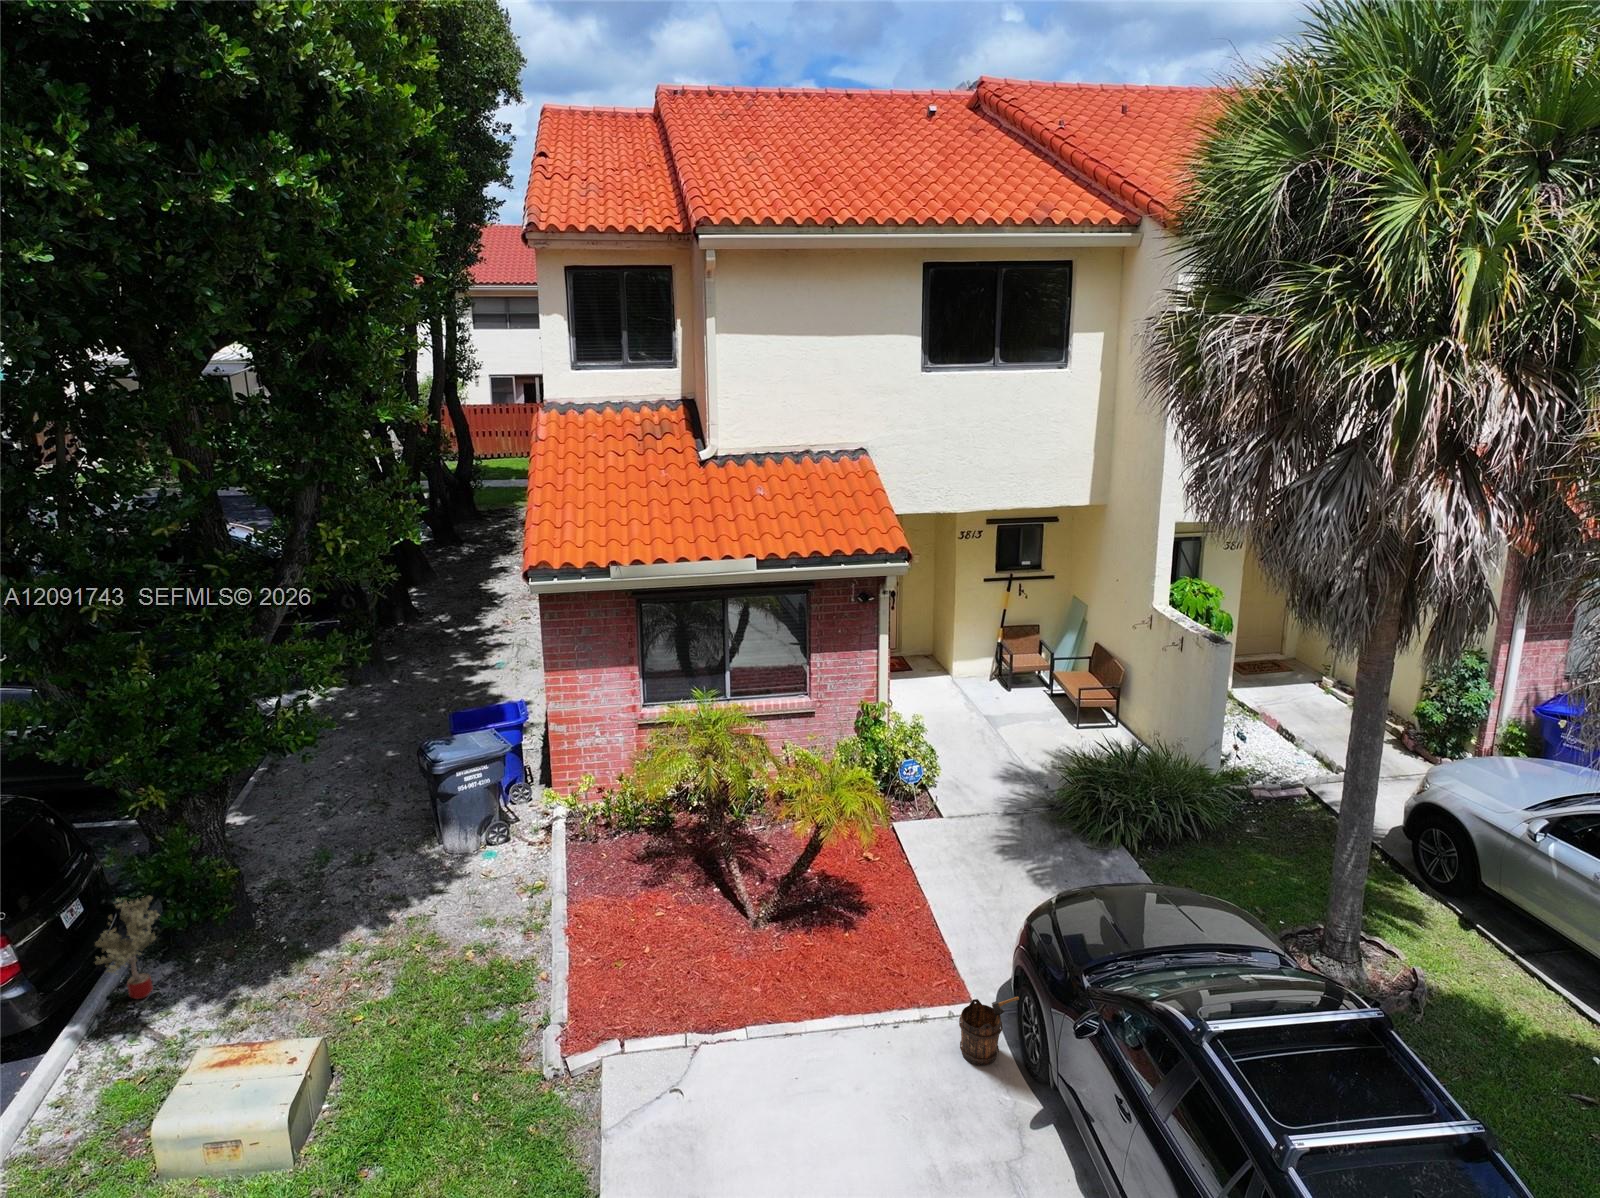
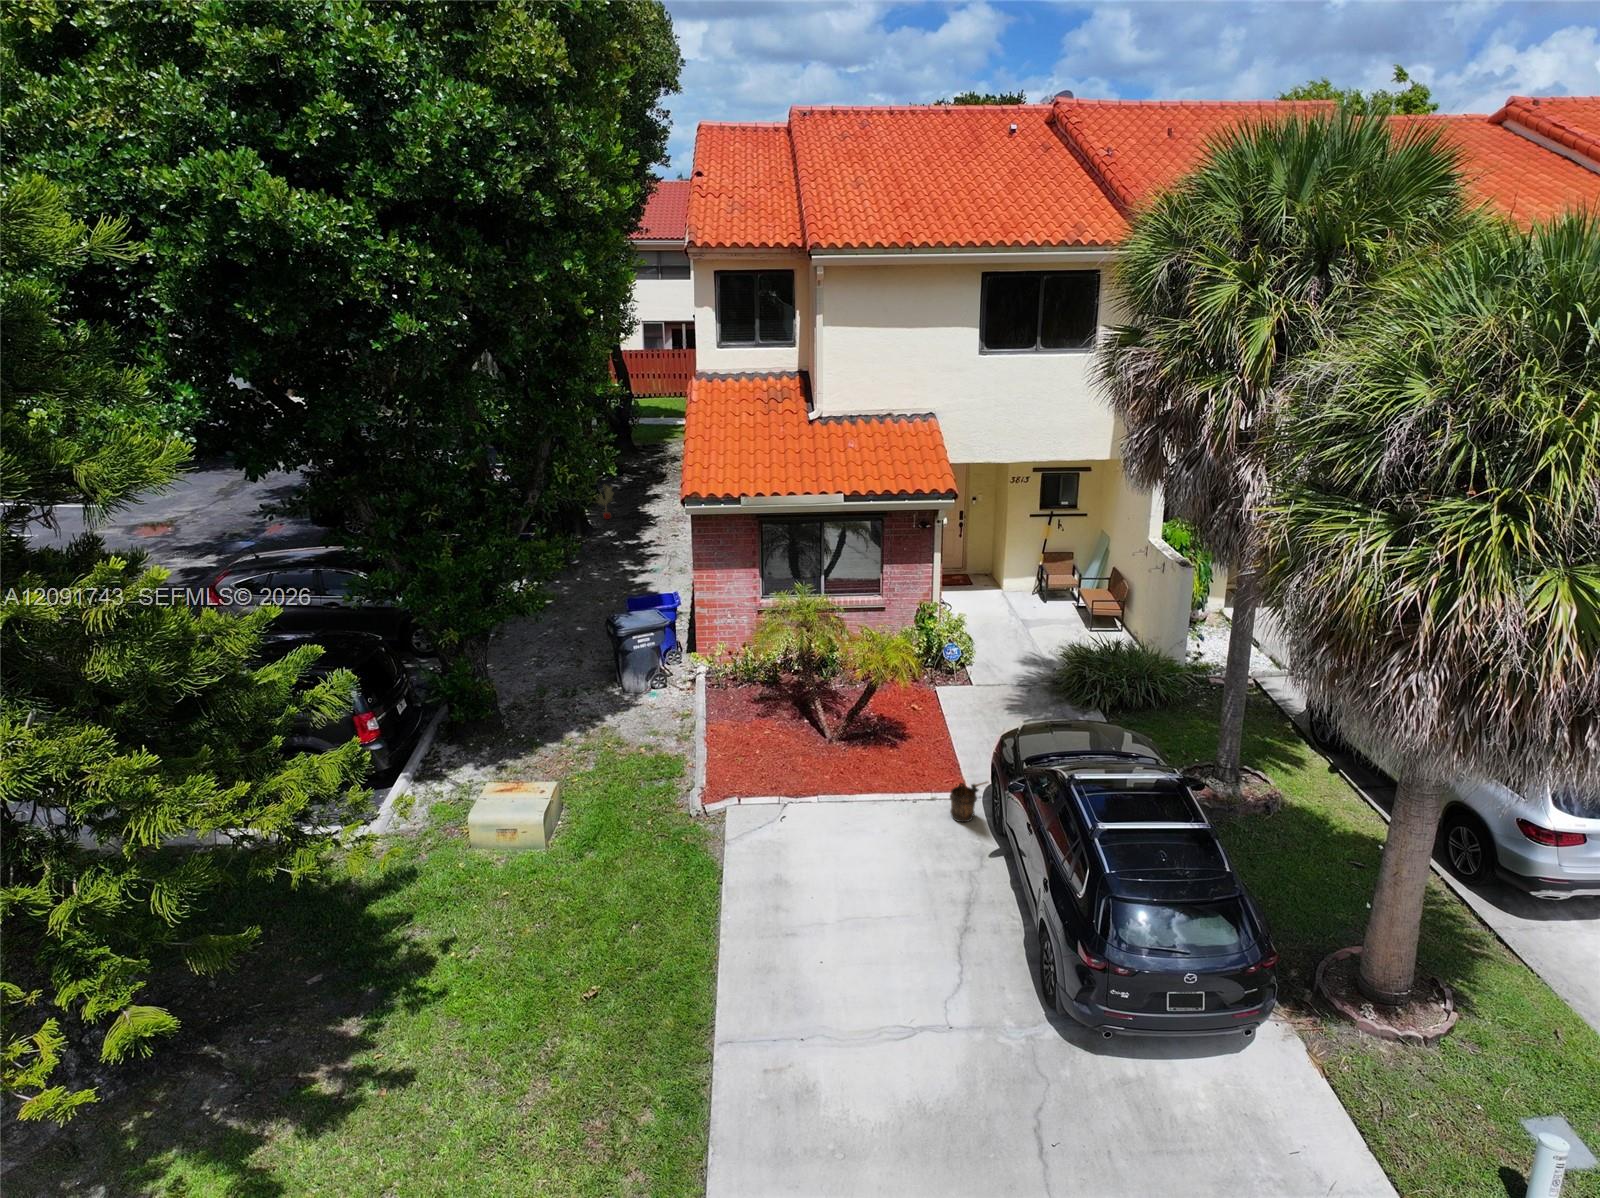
potted tree: present [95,896,159,999] -> present [597,486,613,520]

